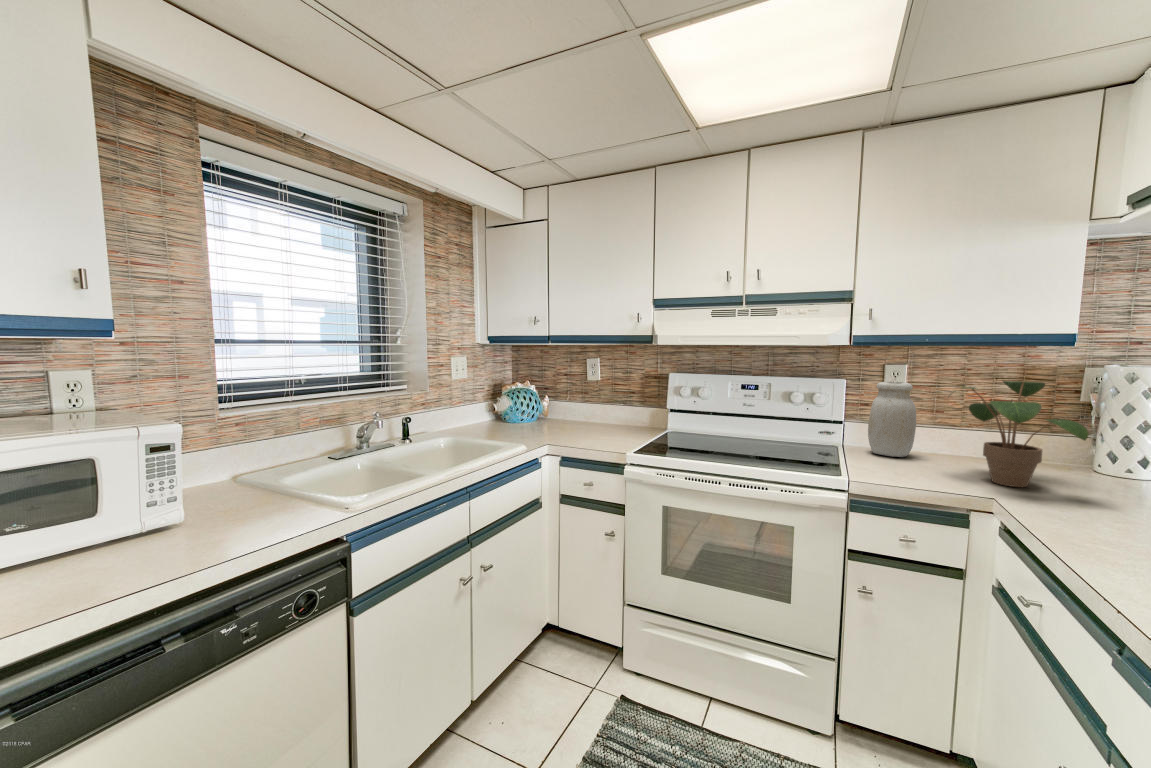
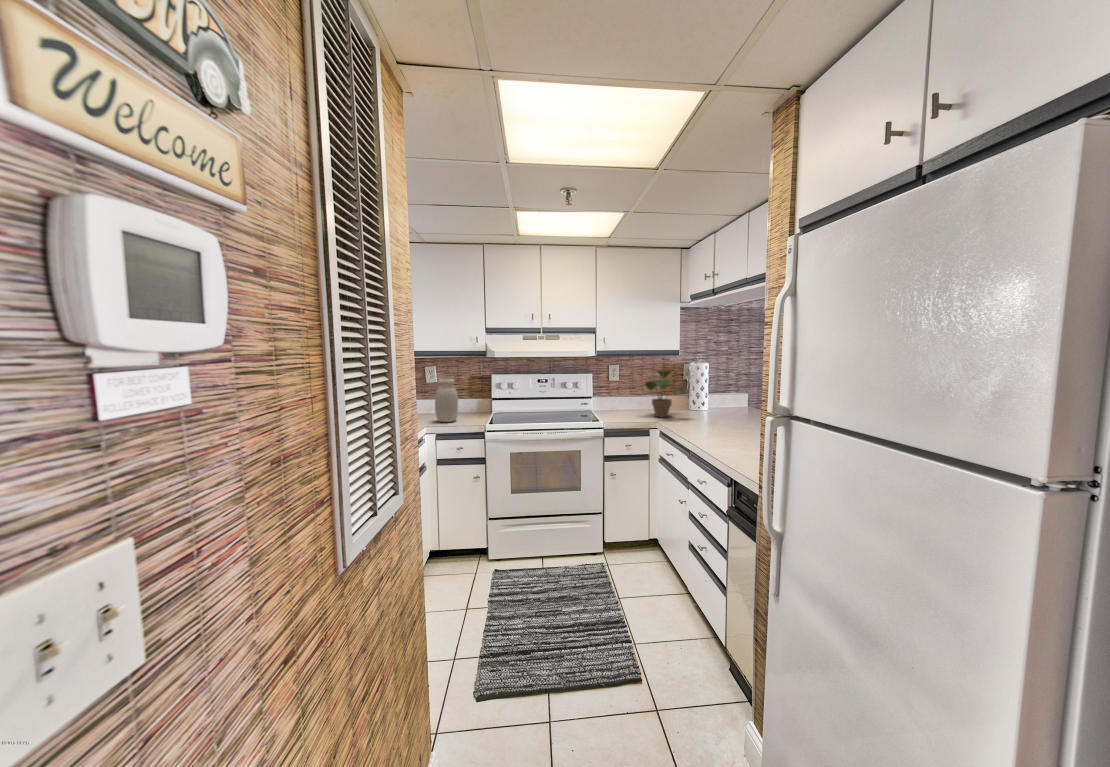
jar: present [868,382,916,457] -> present [435,379,458,422]

